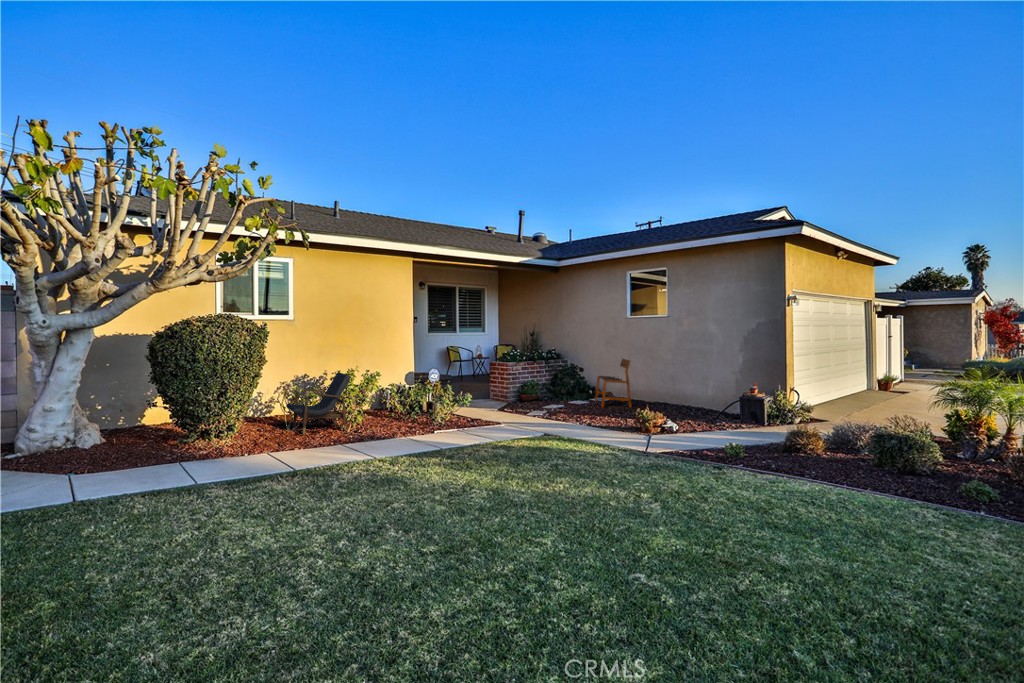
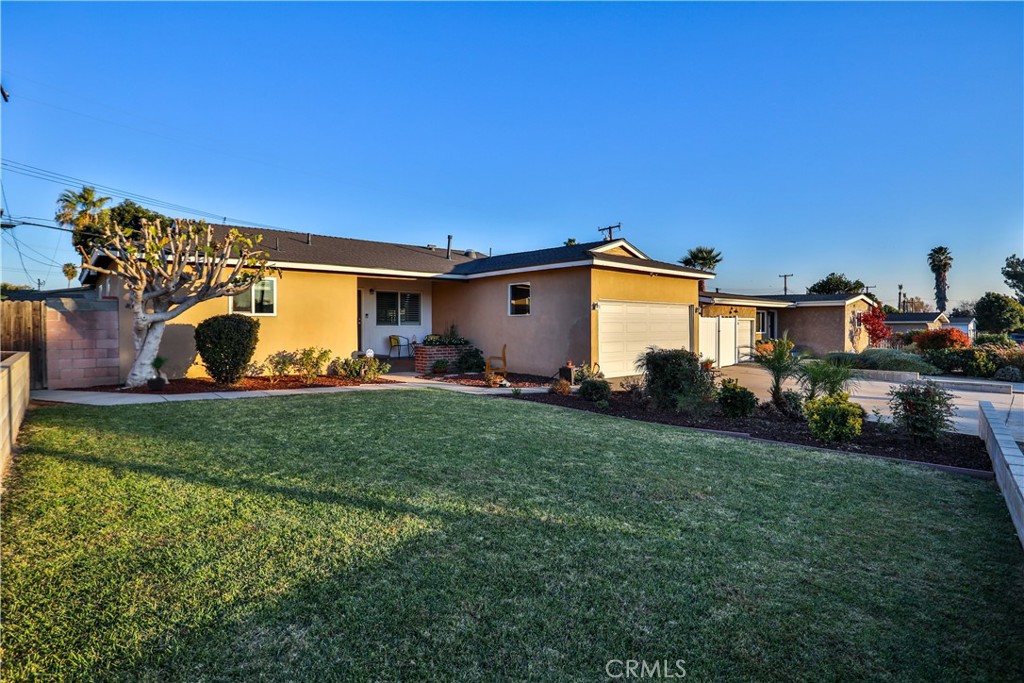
lounge chair: present [286,373,350,434] -> none [271,349,310,384]
potted tree: none [45,388,98,460] -> present [147,356,168,390]

